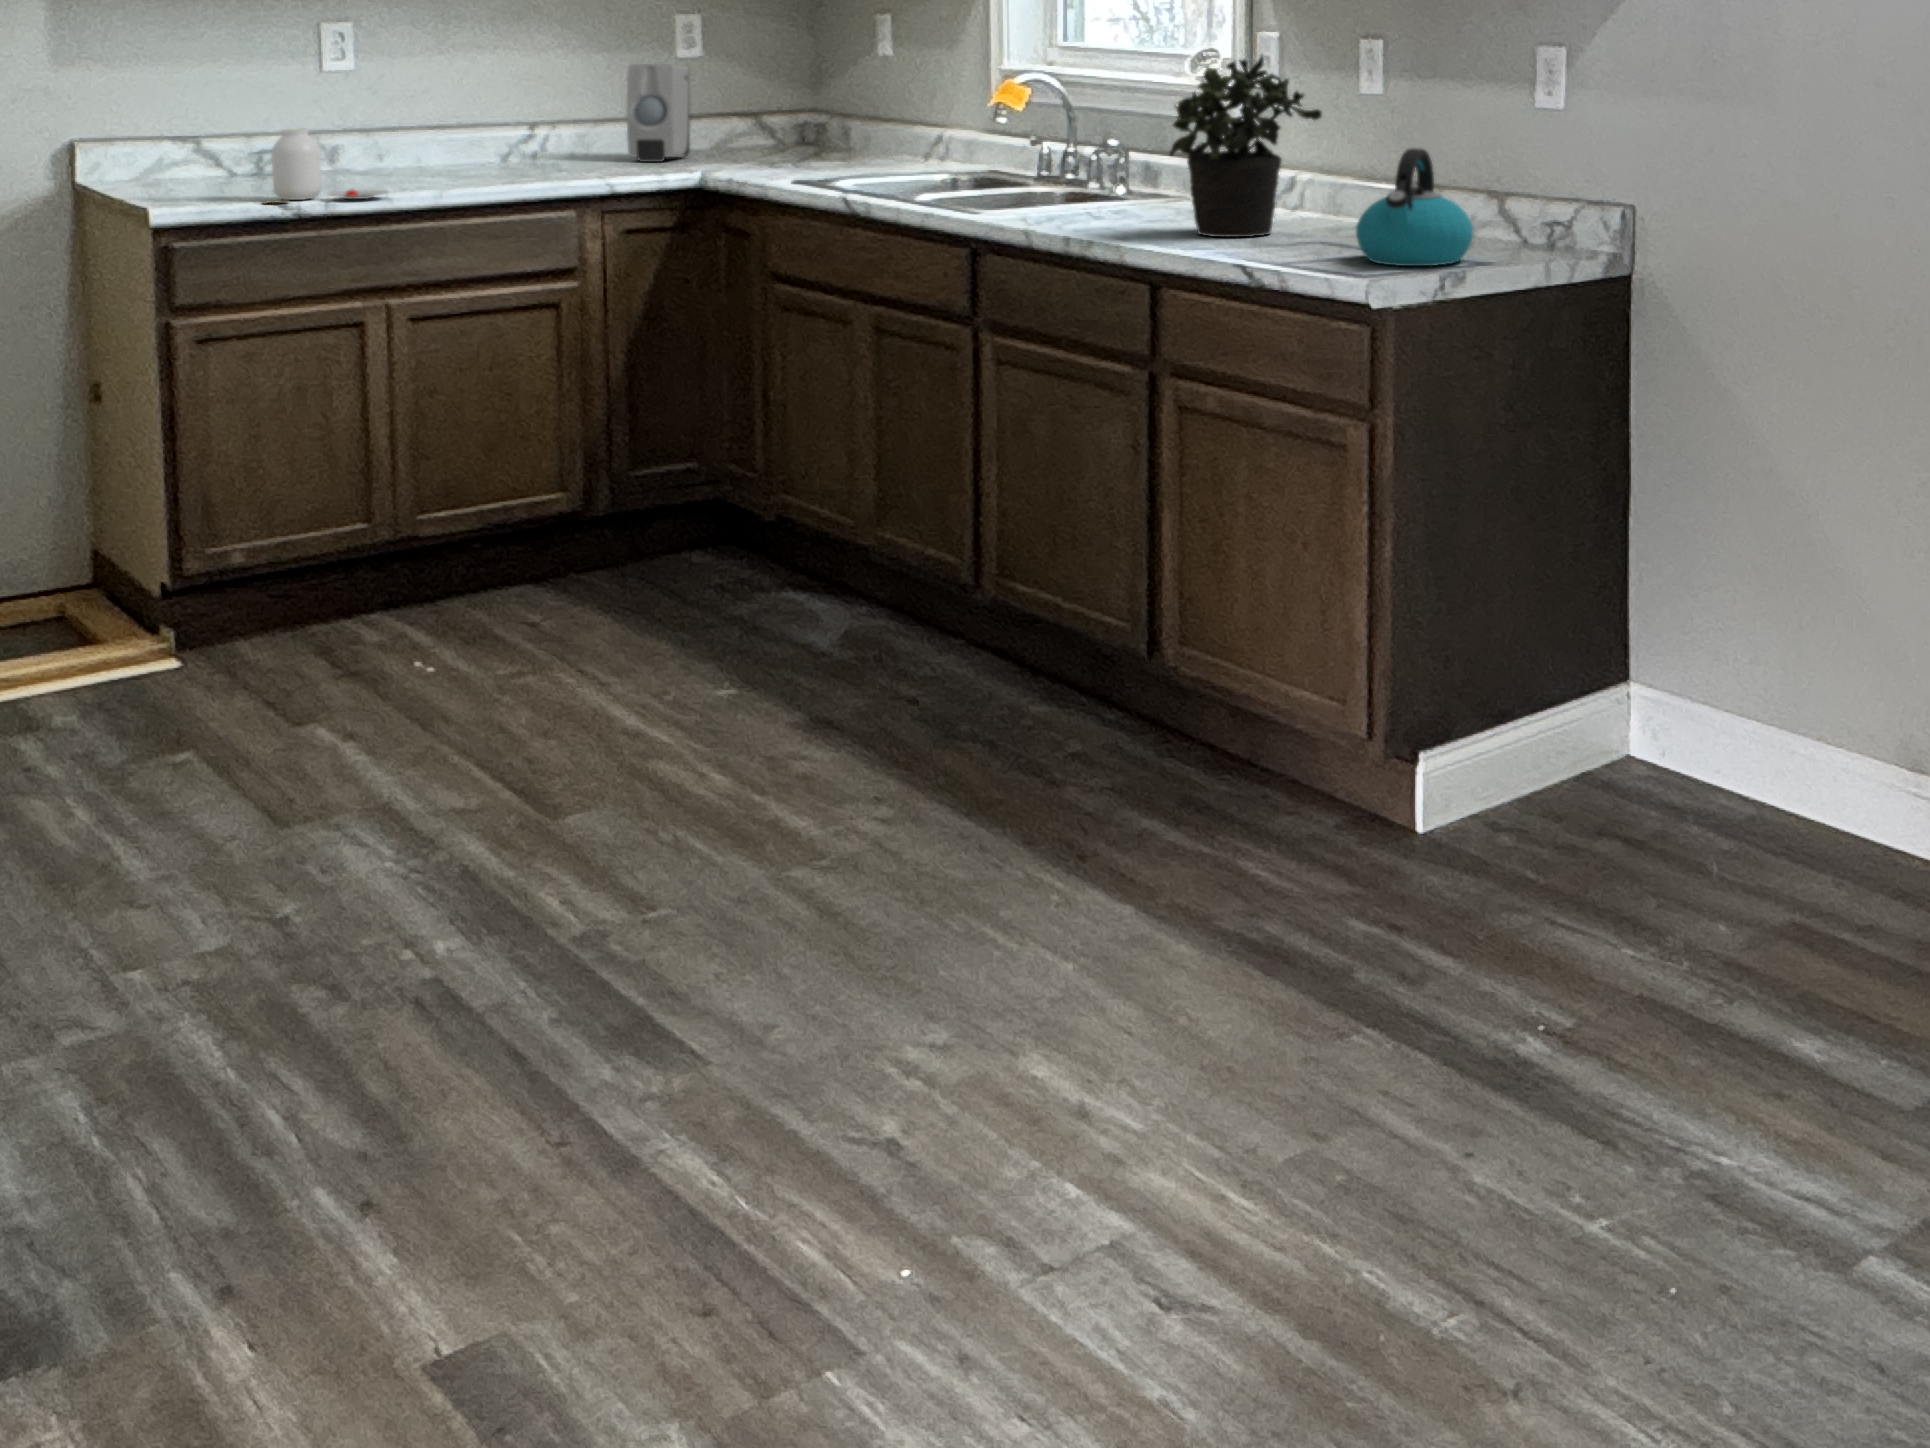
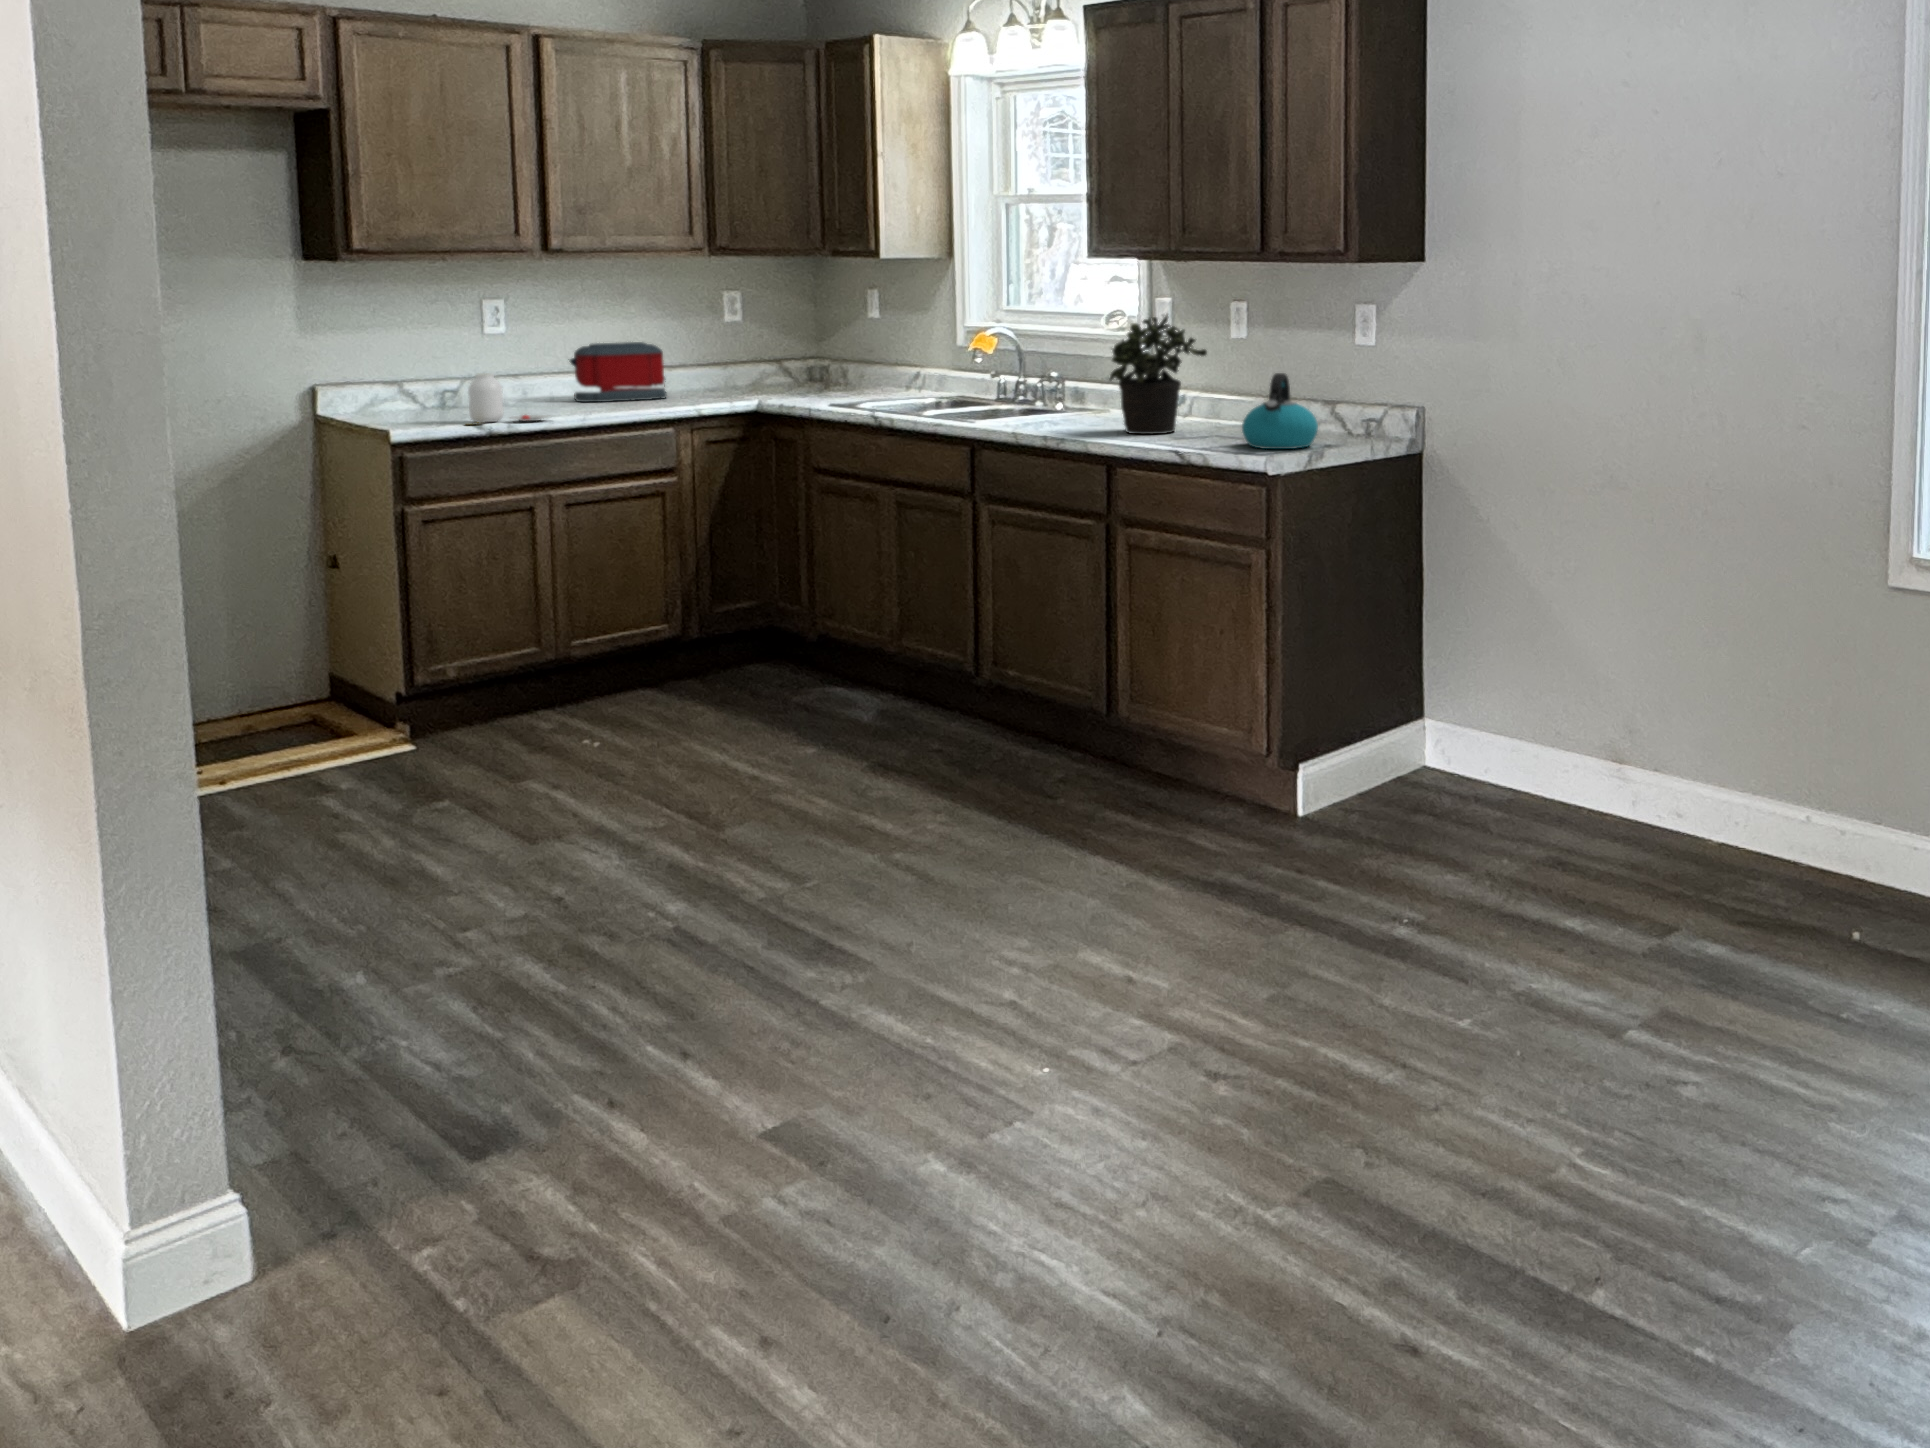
soap dispenser: present [627,64,690,162] -> none [695,327,736,394]
toaster: none [443,85,582,171] -> present [570,342,667,402]

